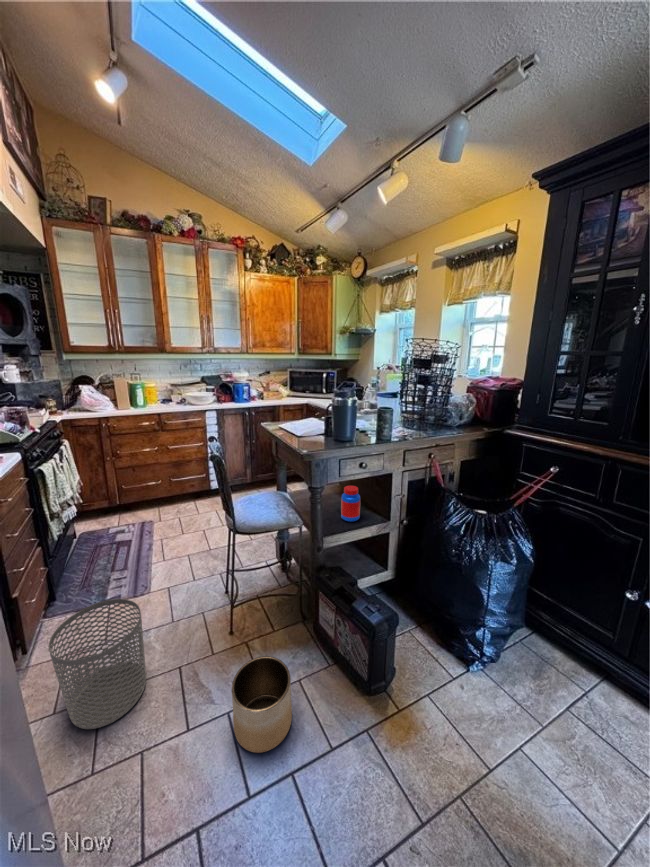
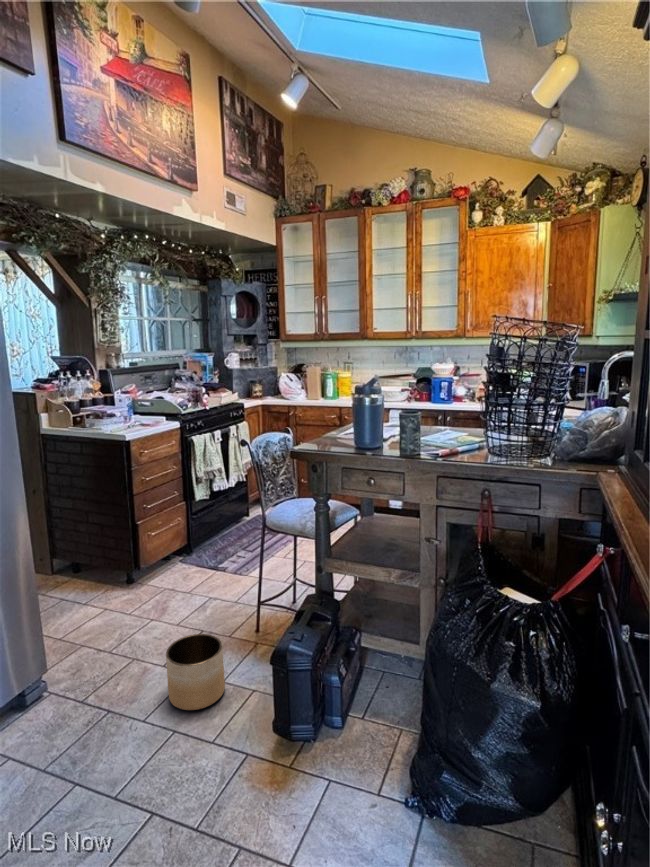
jar: present [341,486,360,522] -> none [376,512,401,560]
waste bin: present [49,599,146,729] -> none [116,546,181,635]

